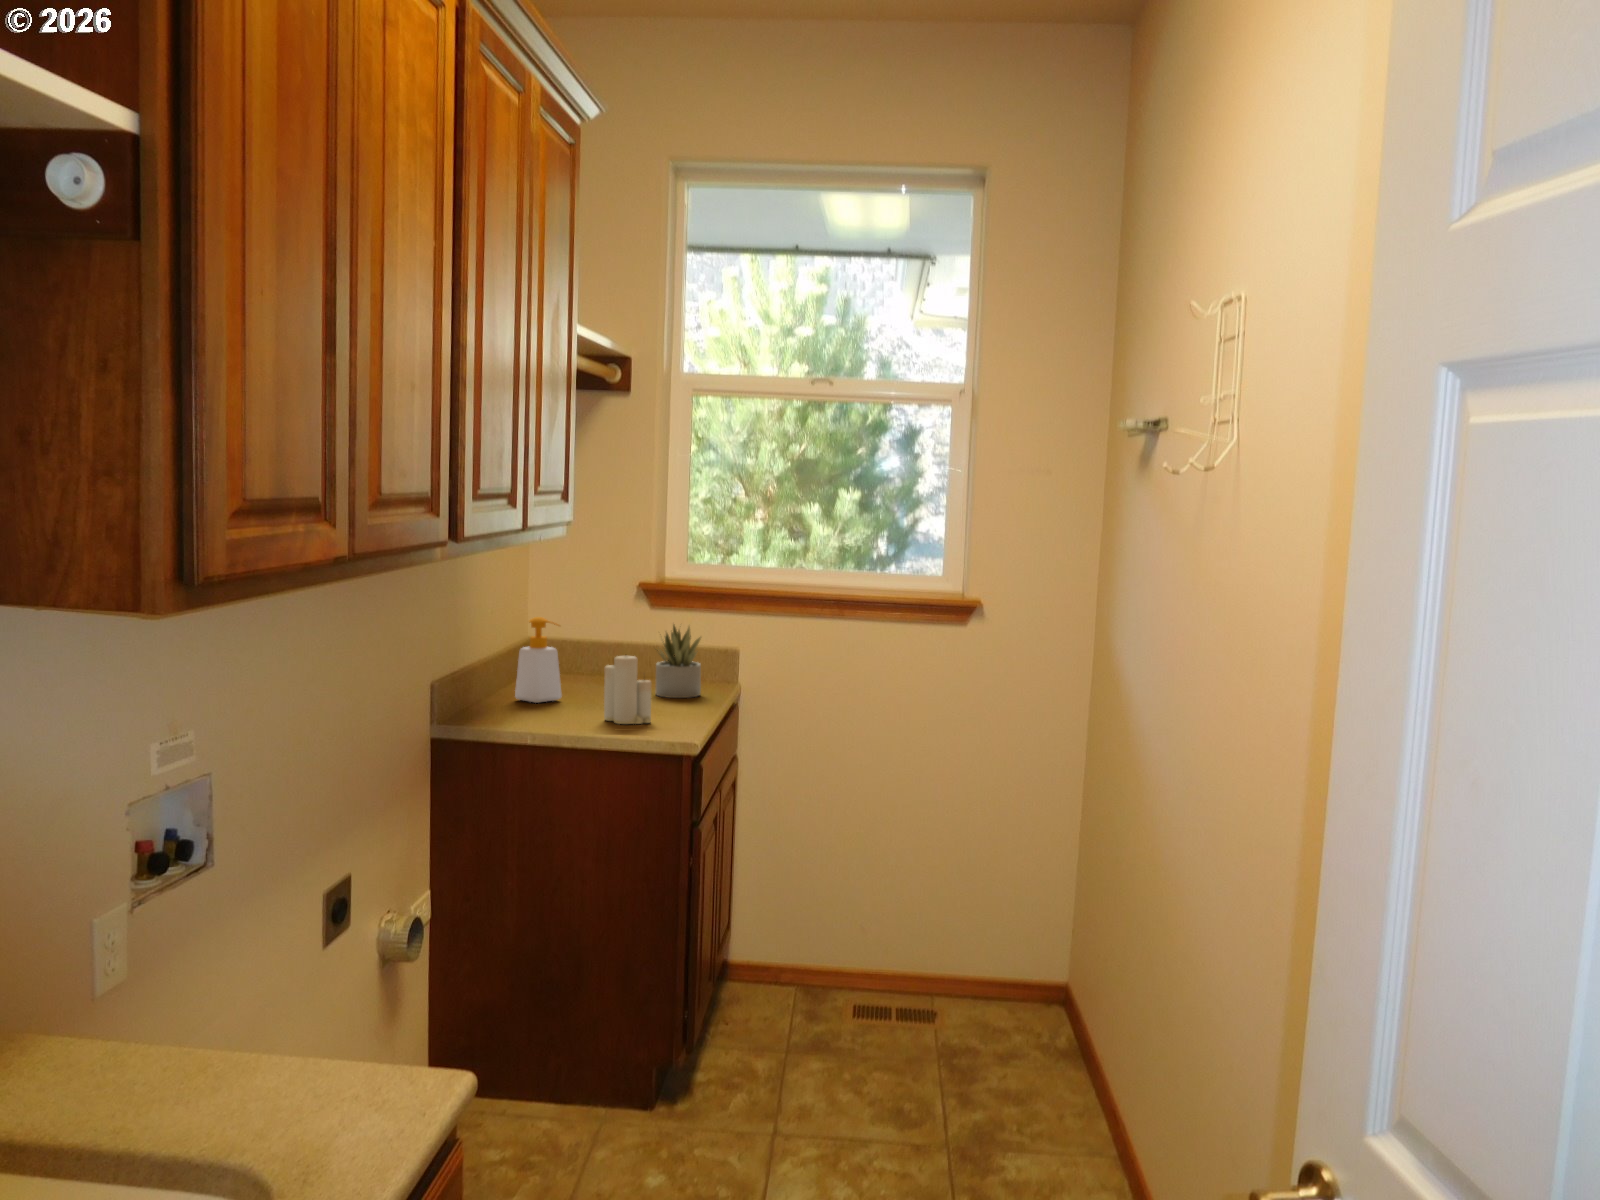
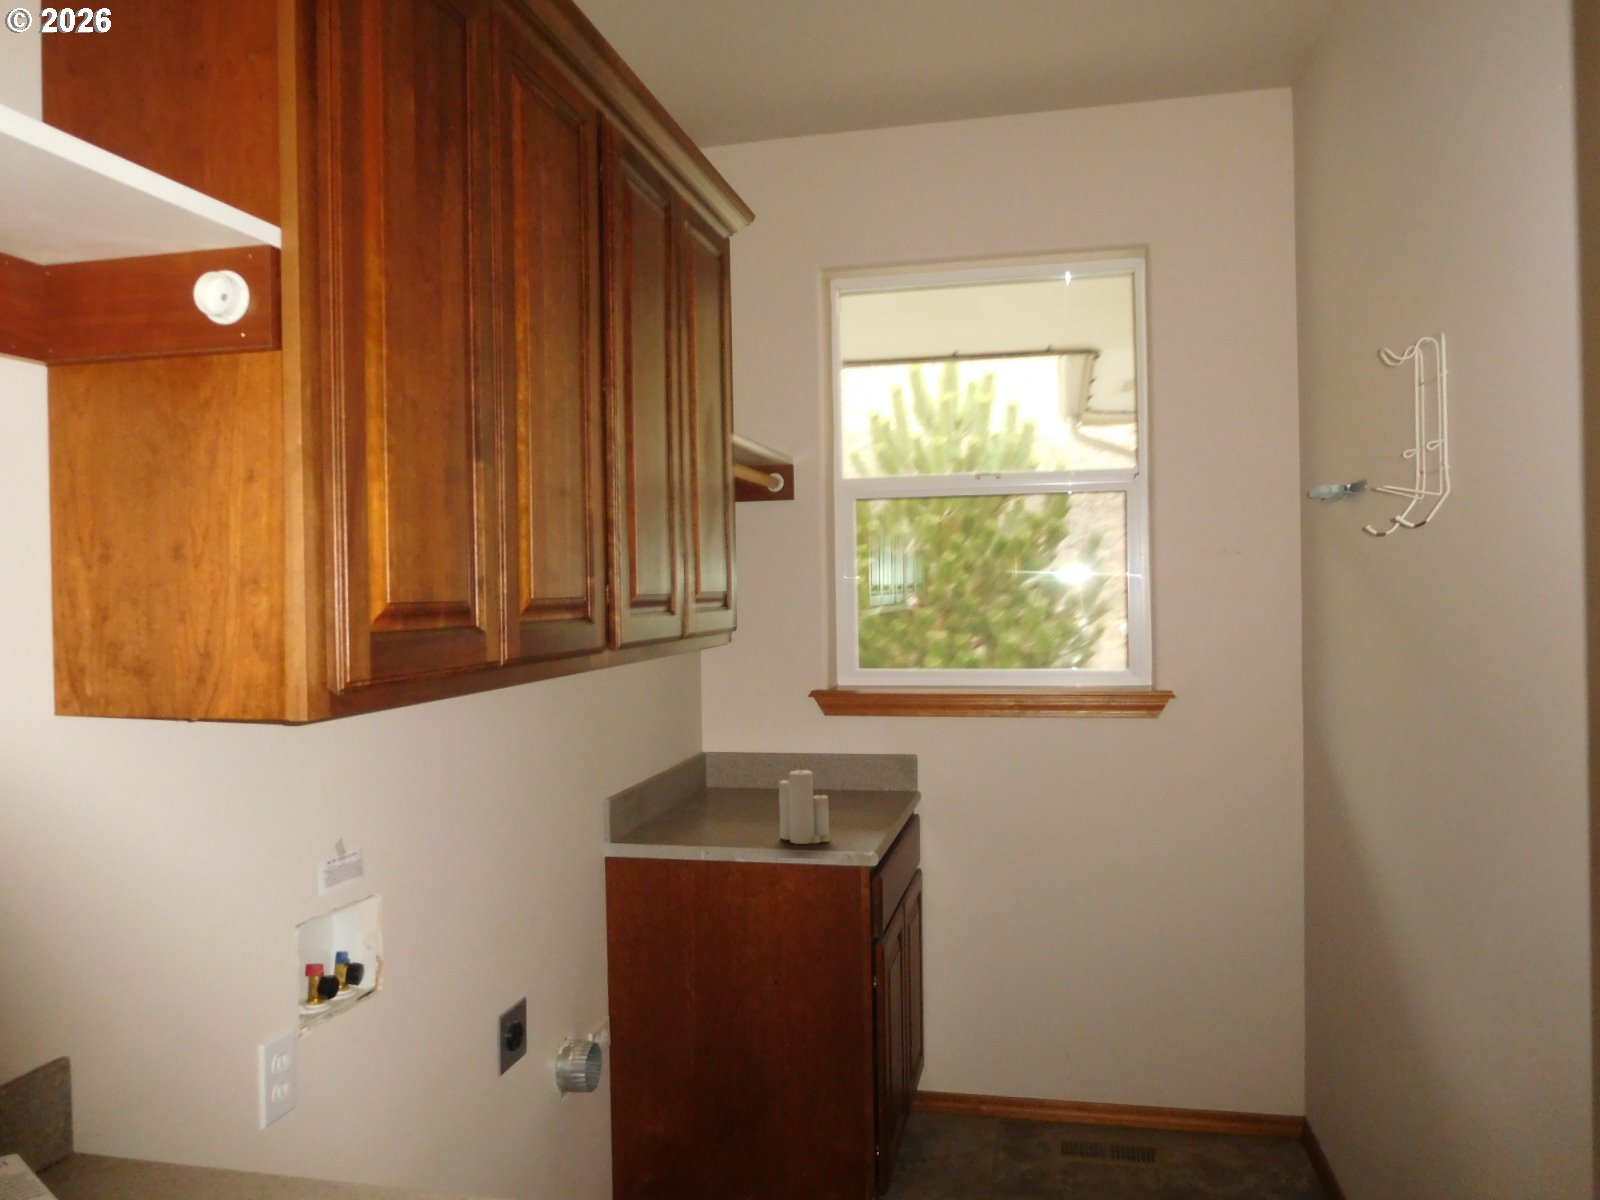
soap bottle: present [515,617,562,703] -> none [691,729,738,817]
succulent plant: present [656,625,701,698] -> none [829,729,878,807]

